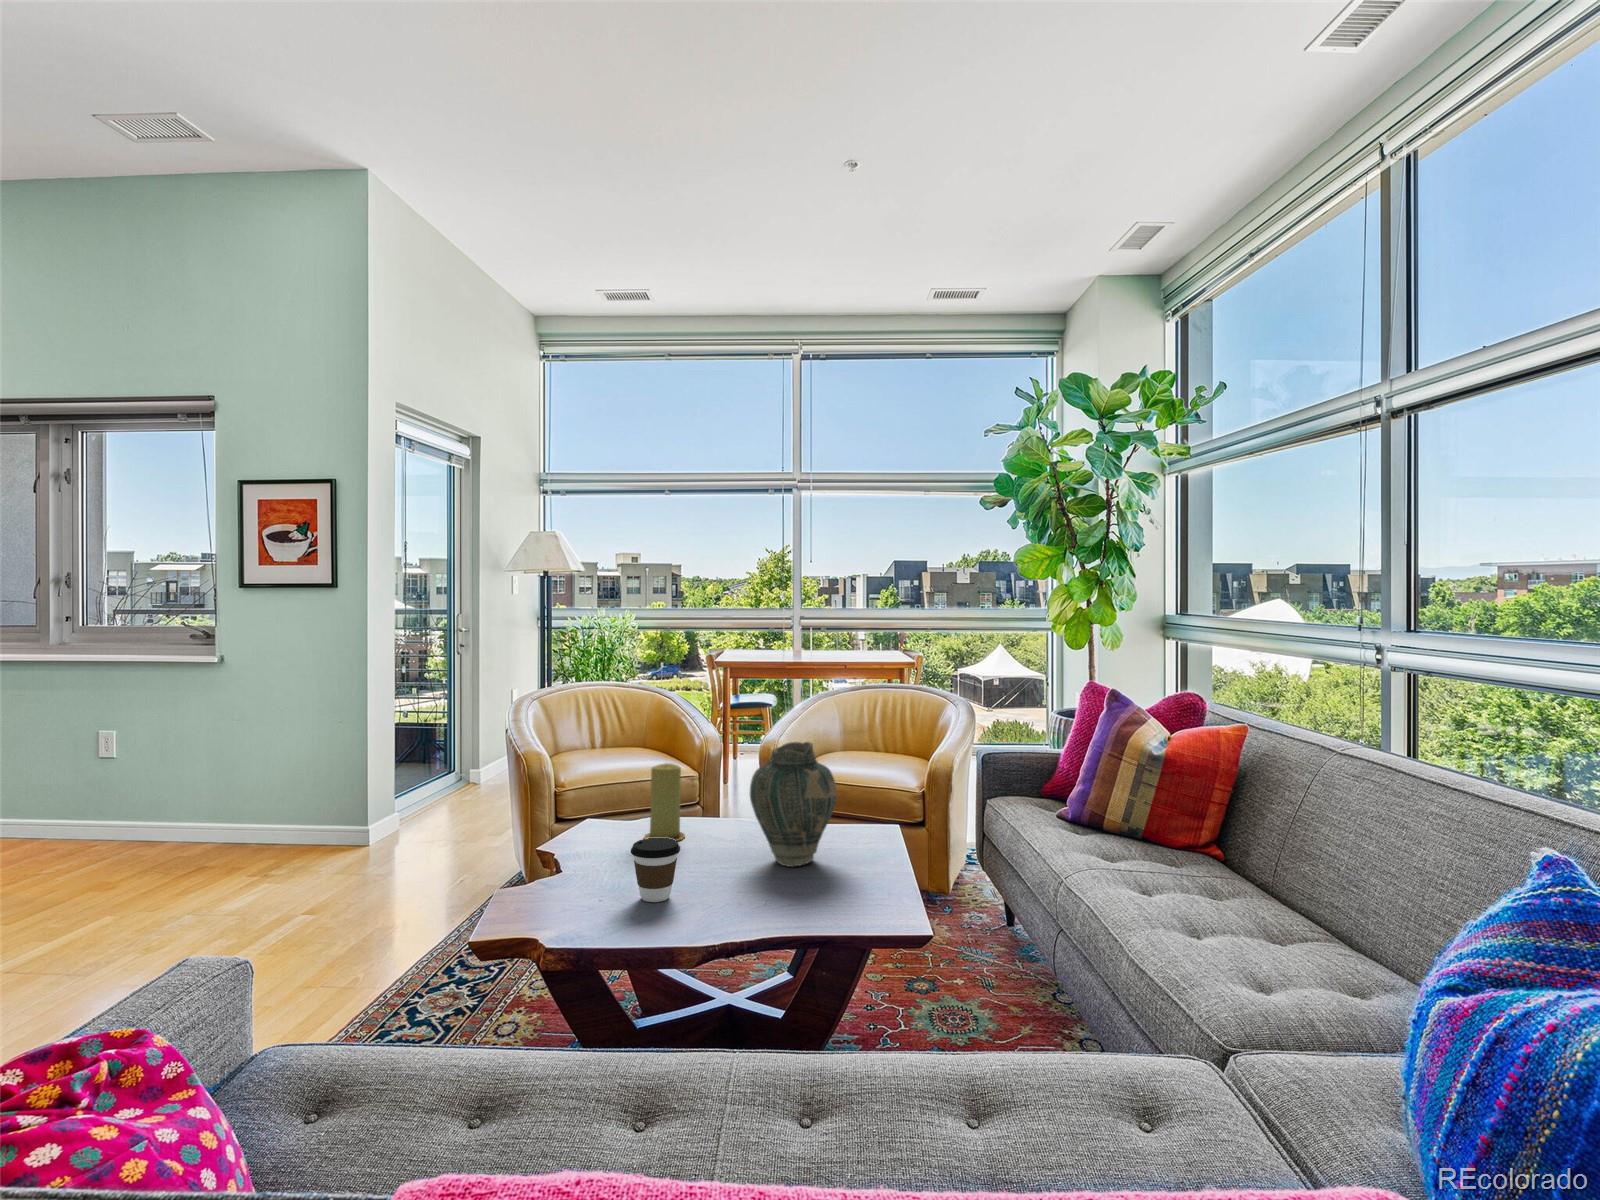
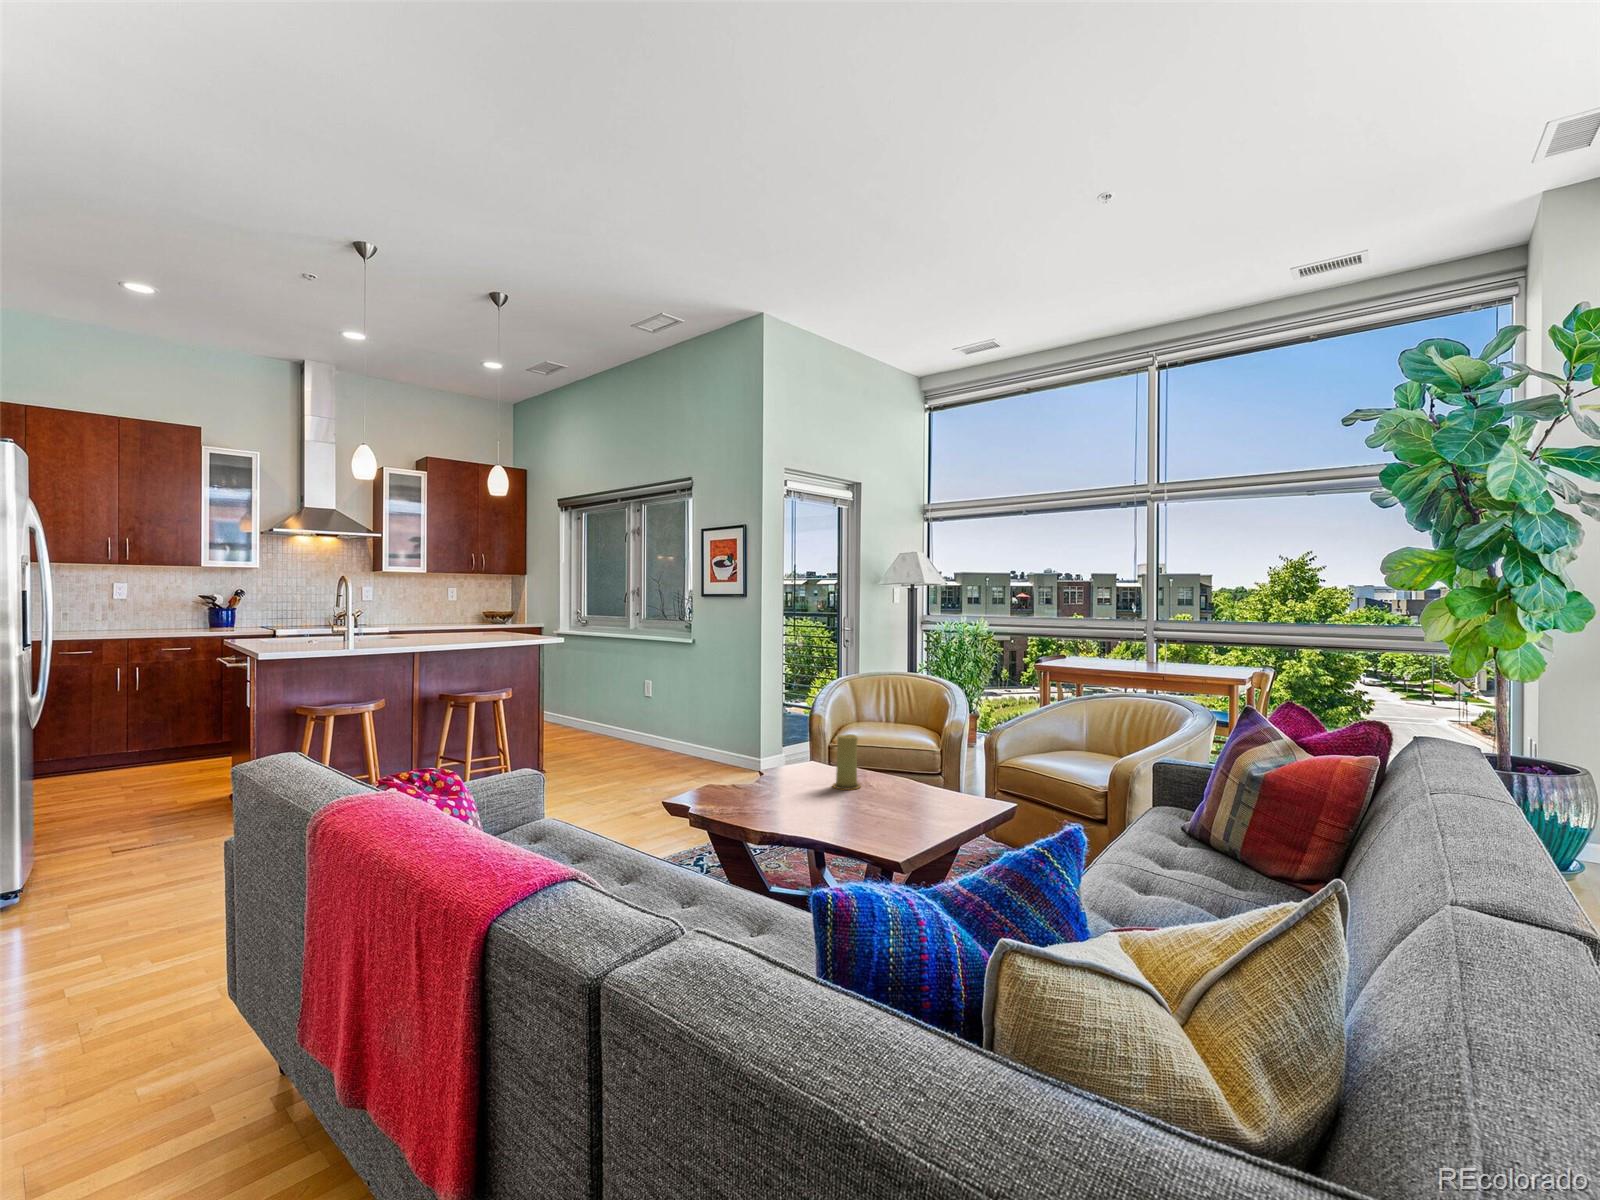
vase: present [750,742,837,867] -> none [872,727,936,817]
coffee cup: present [631,838,680,902] -> none [769,778,801,820]

